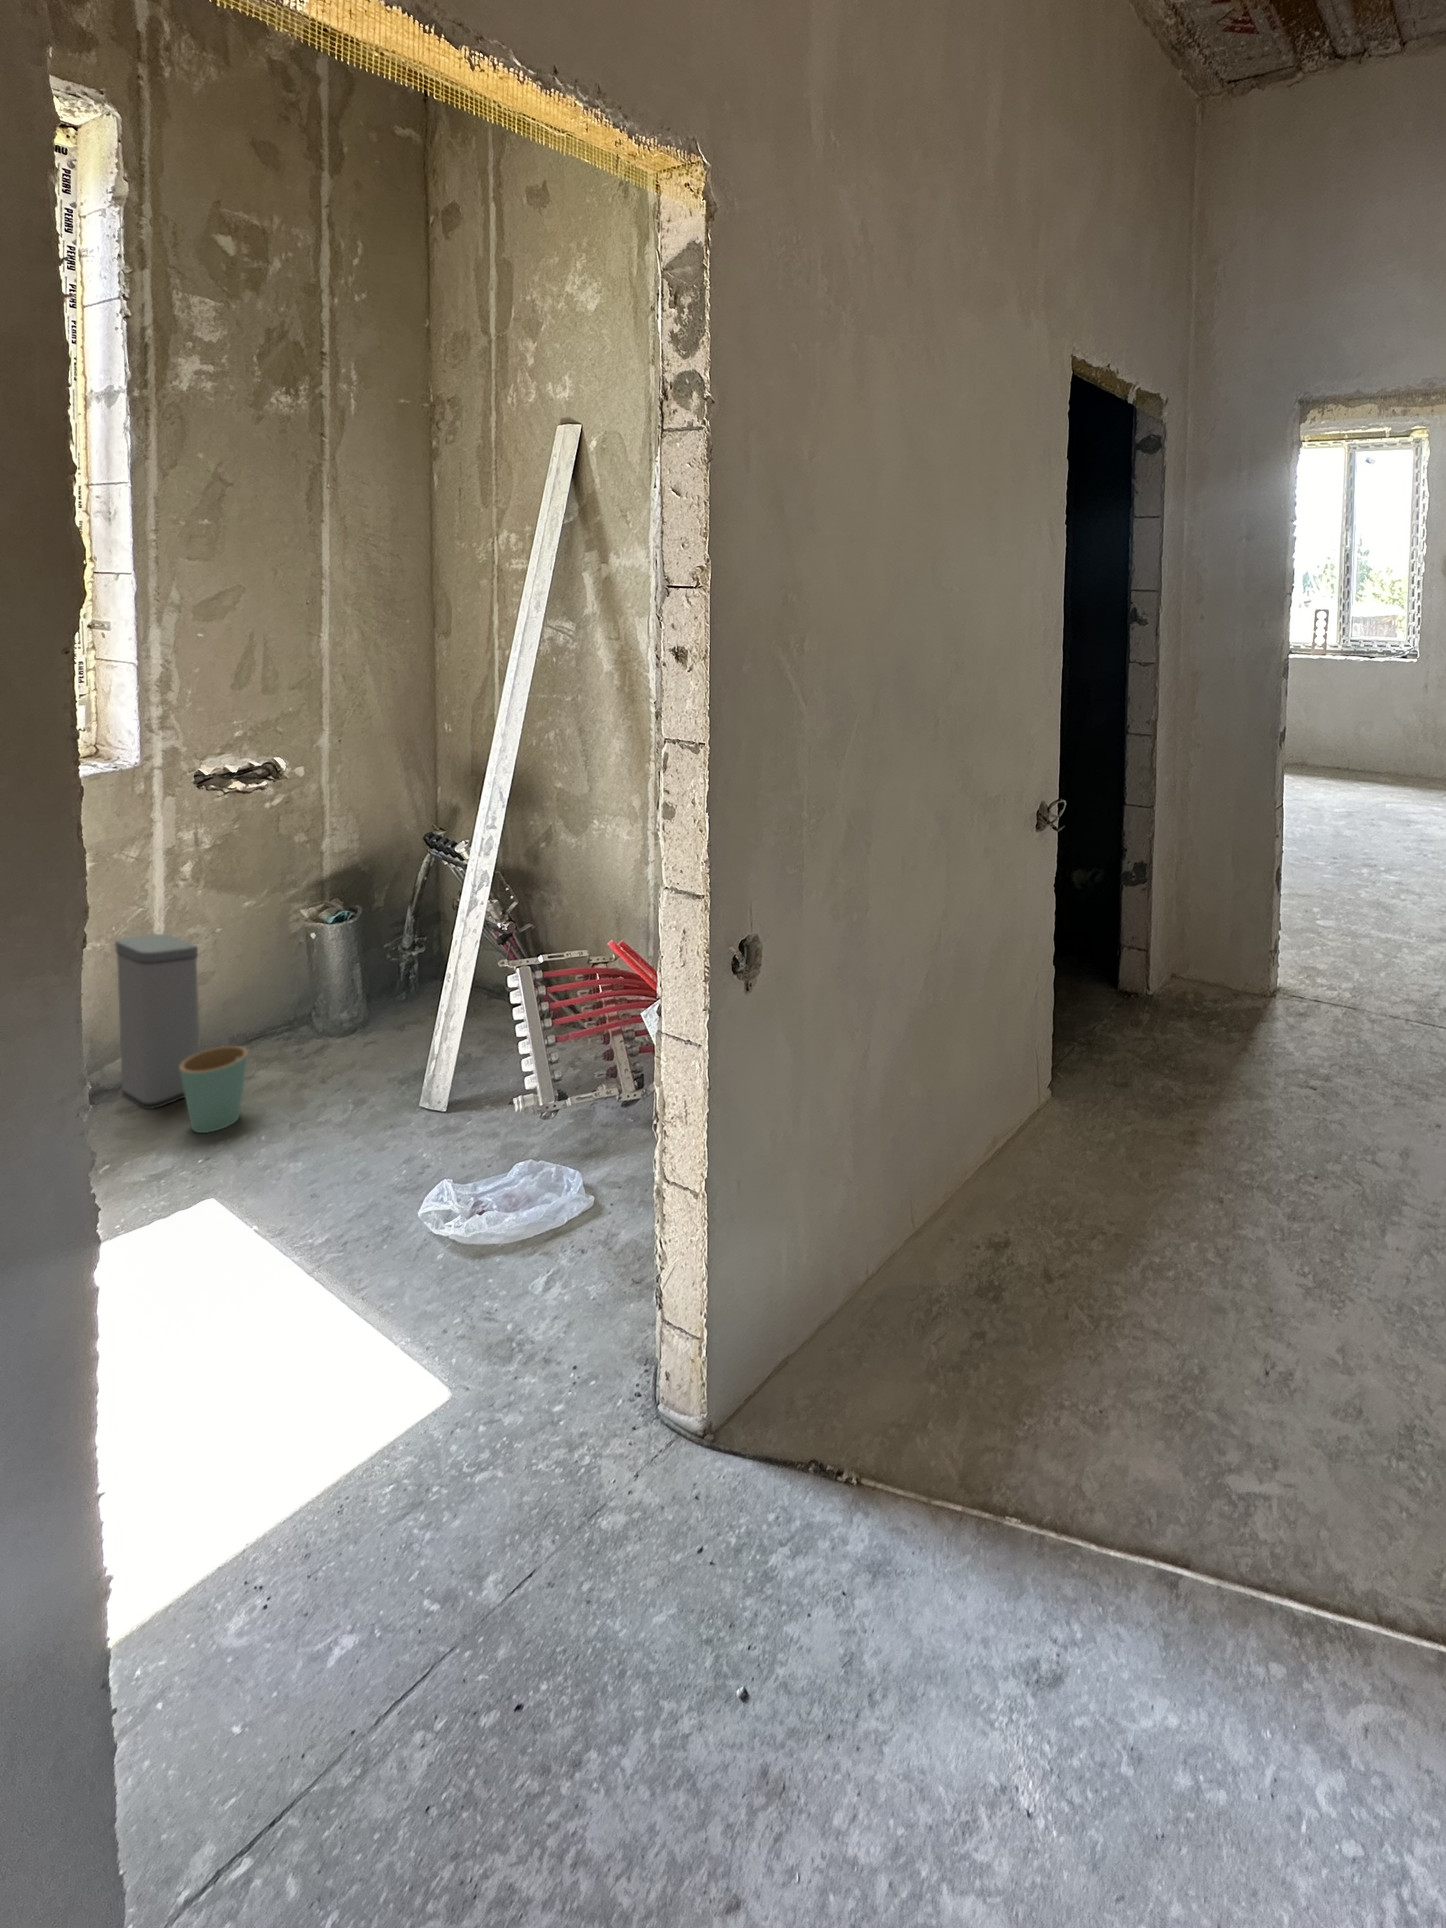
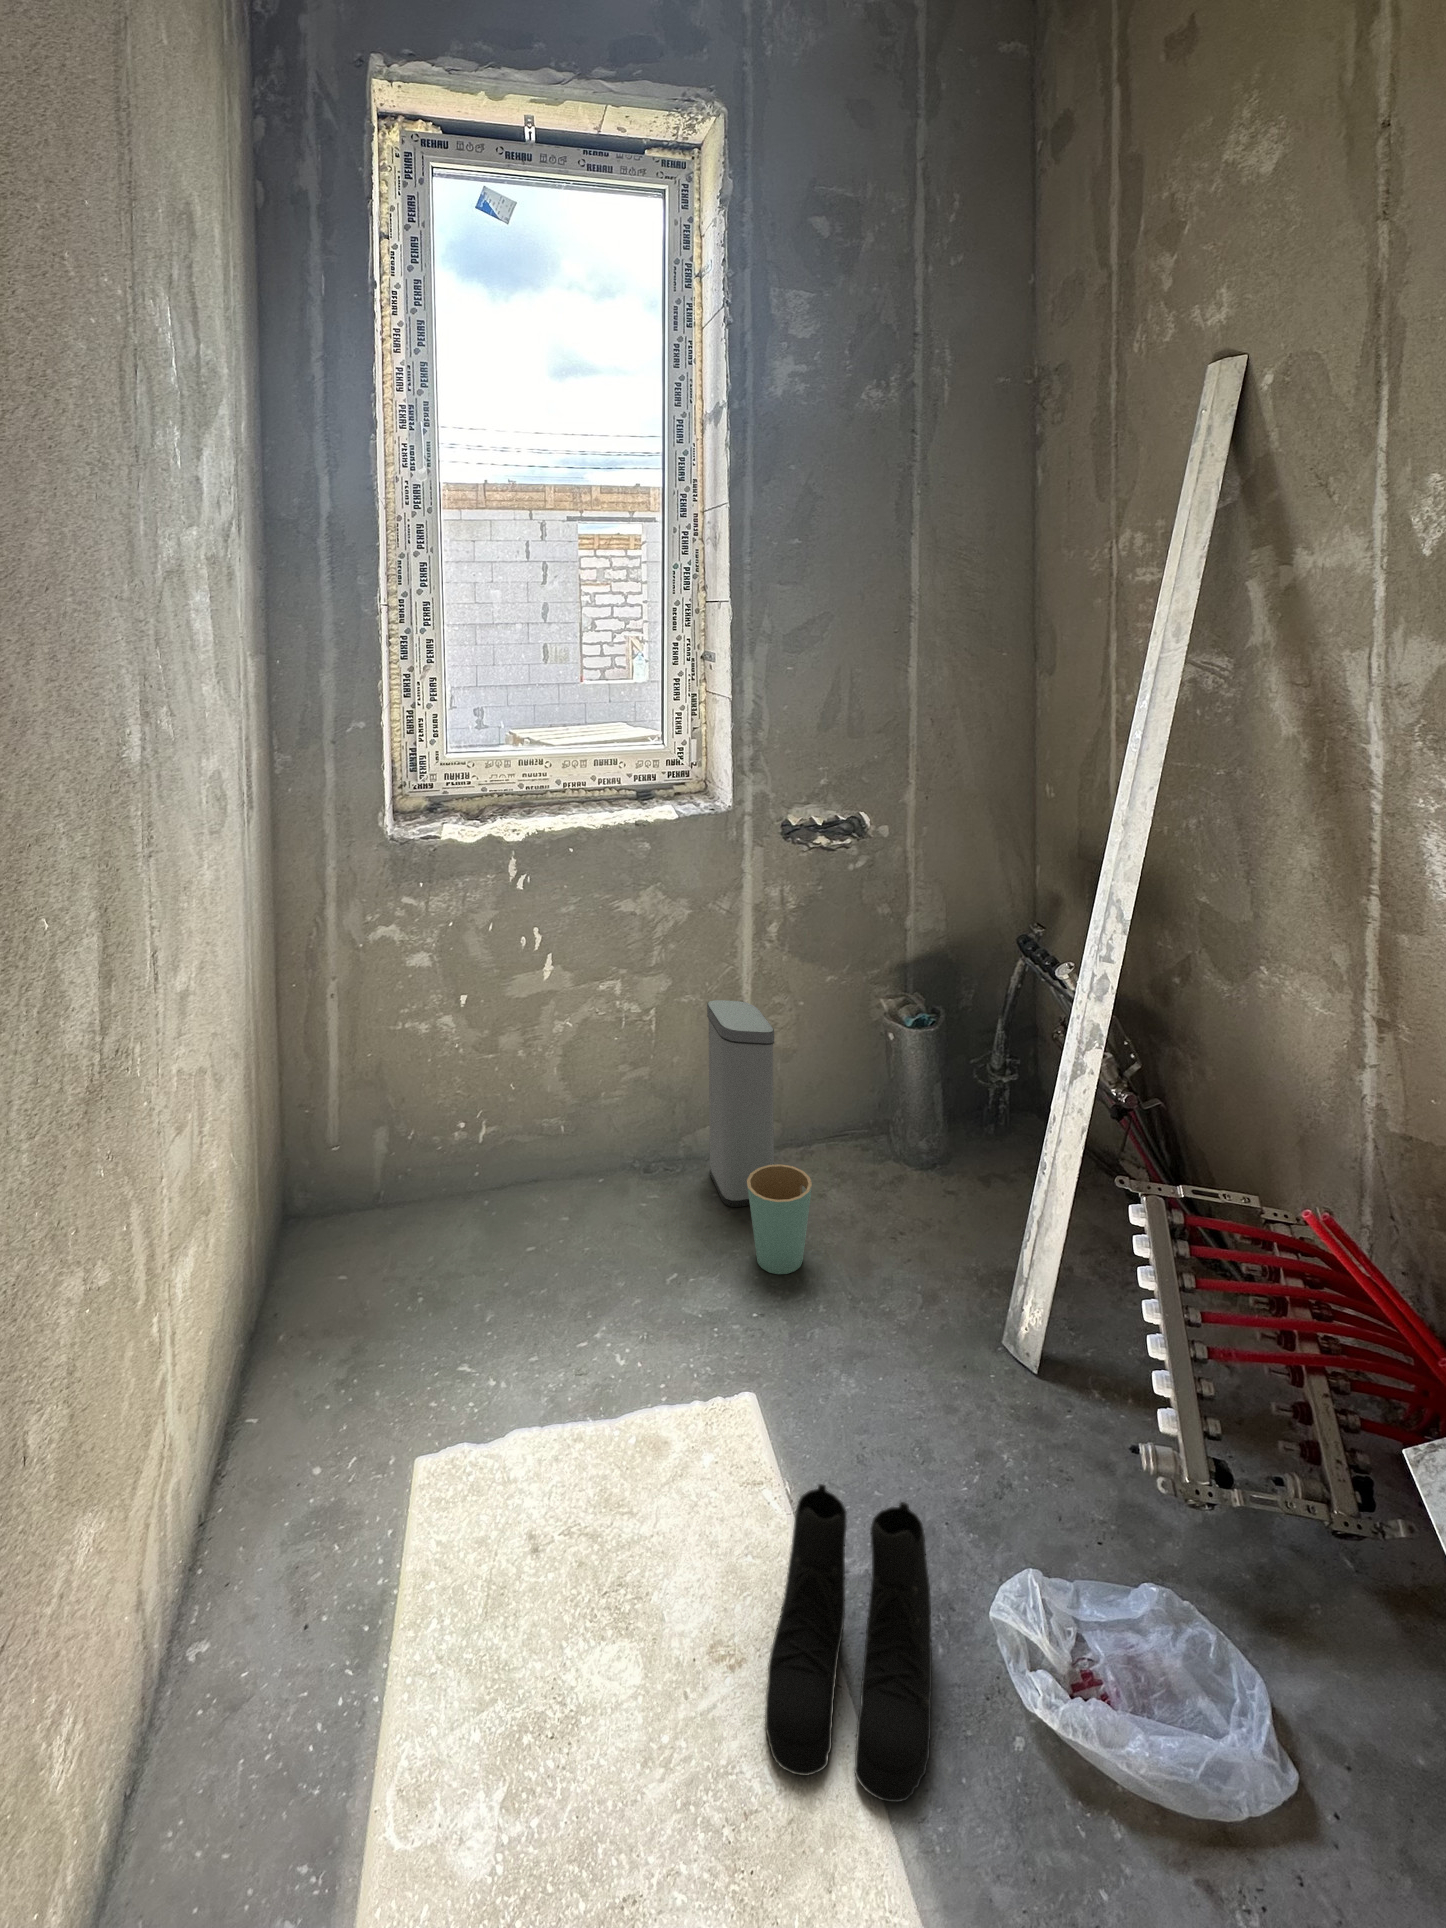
boots: none [259,1169,384,1337] -> present [765,1484,932,1802]

